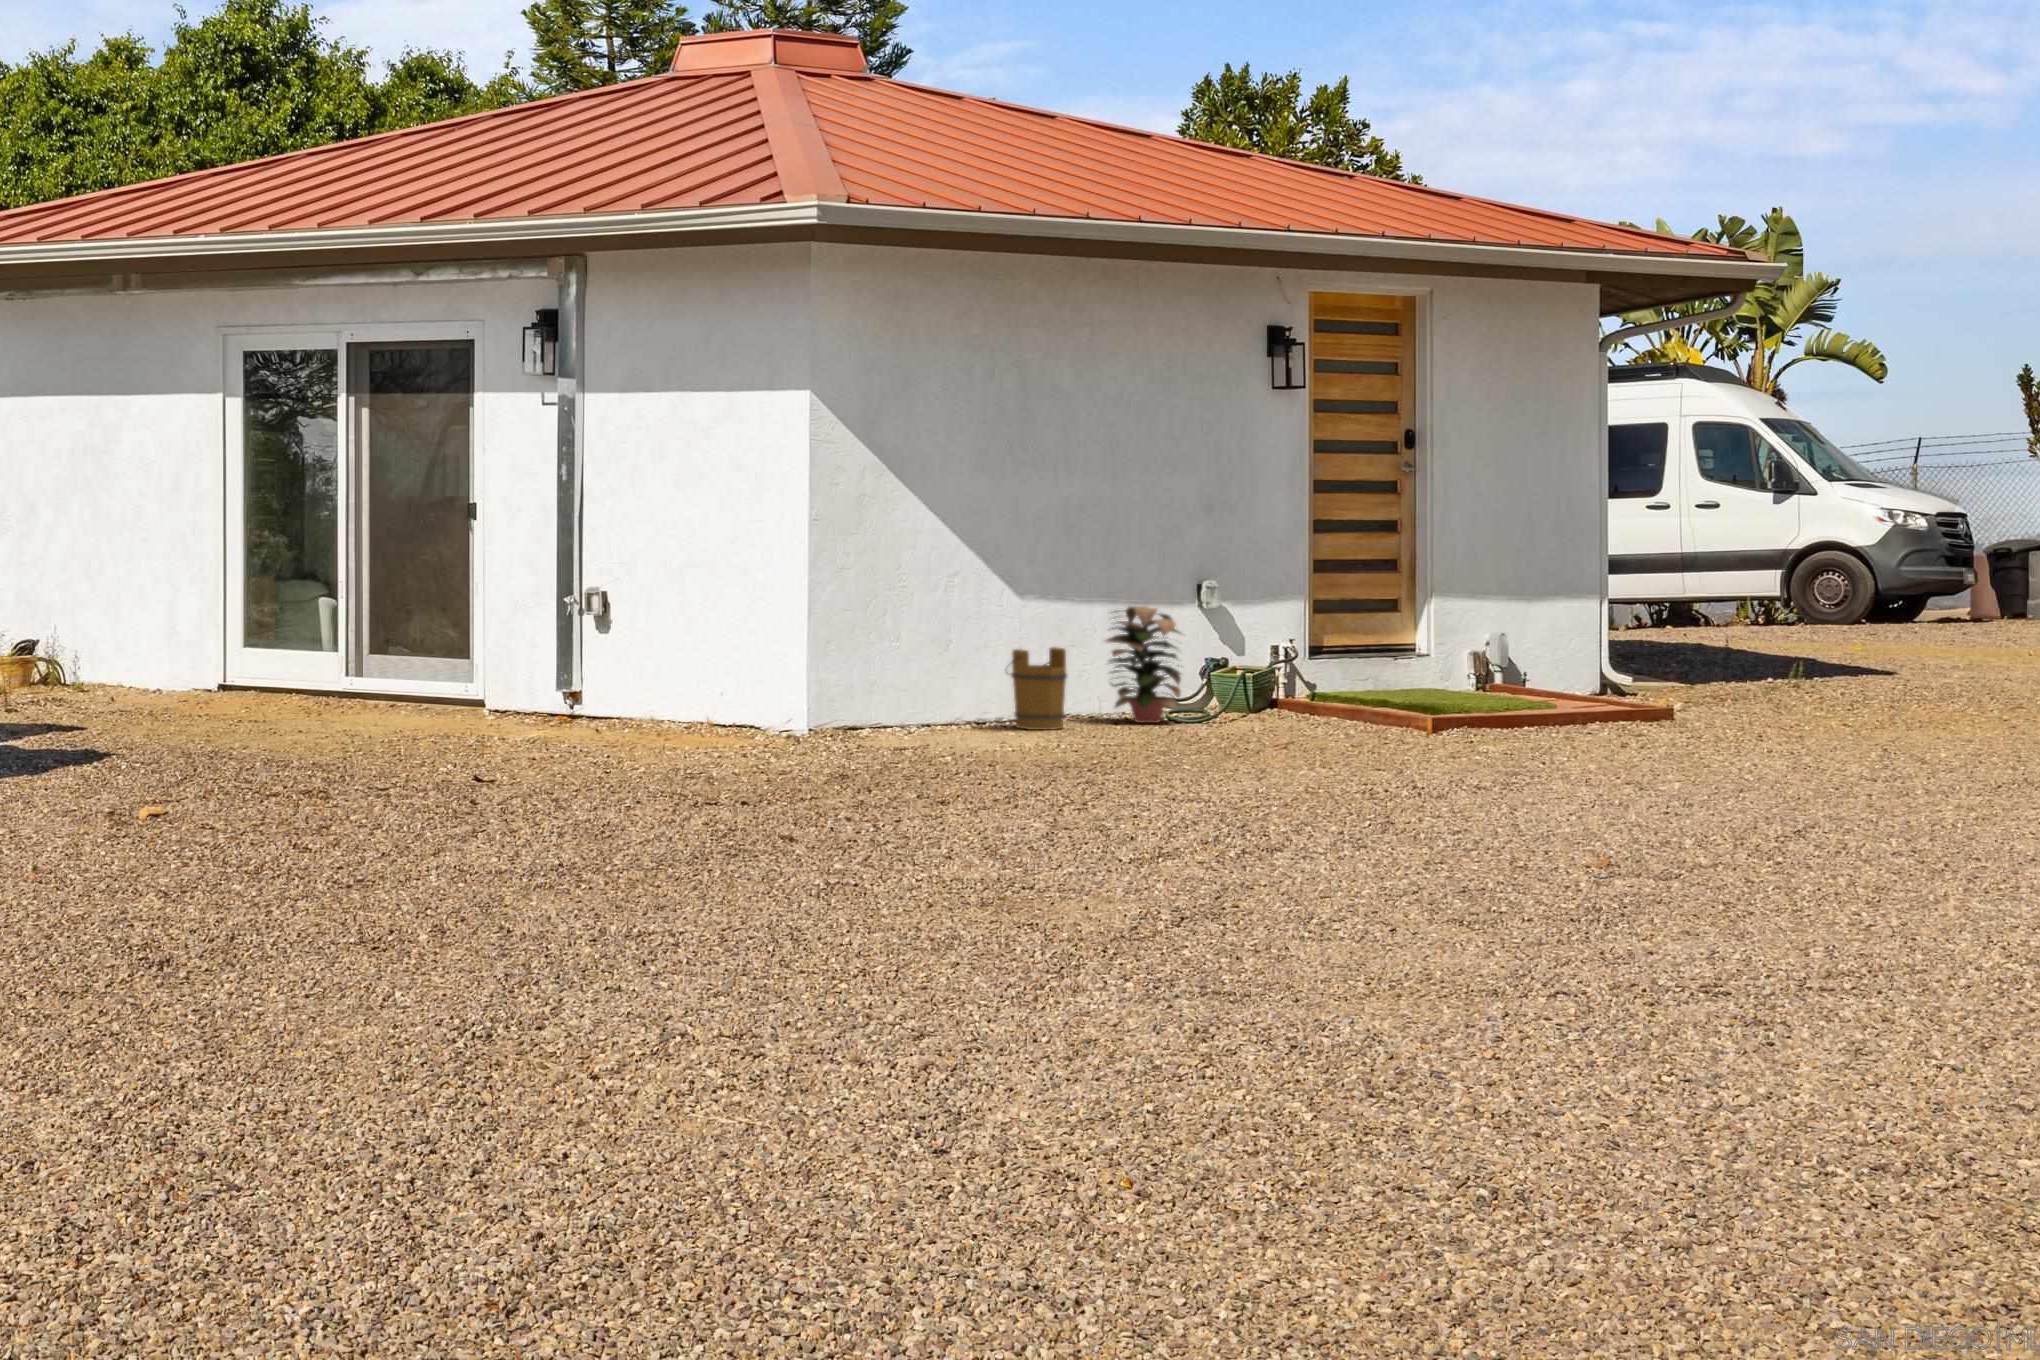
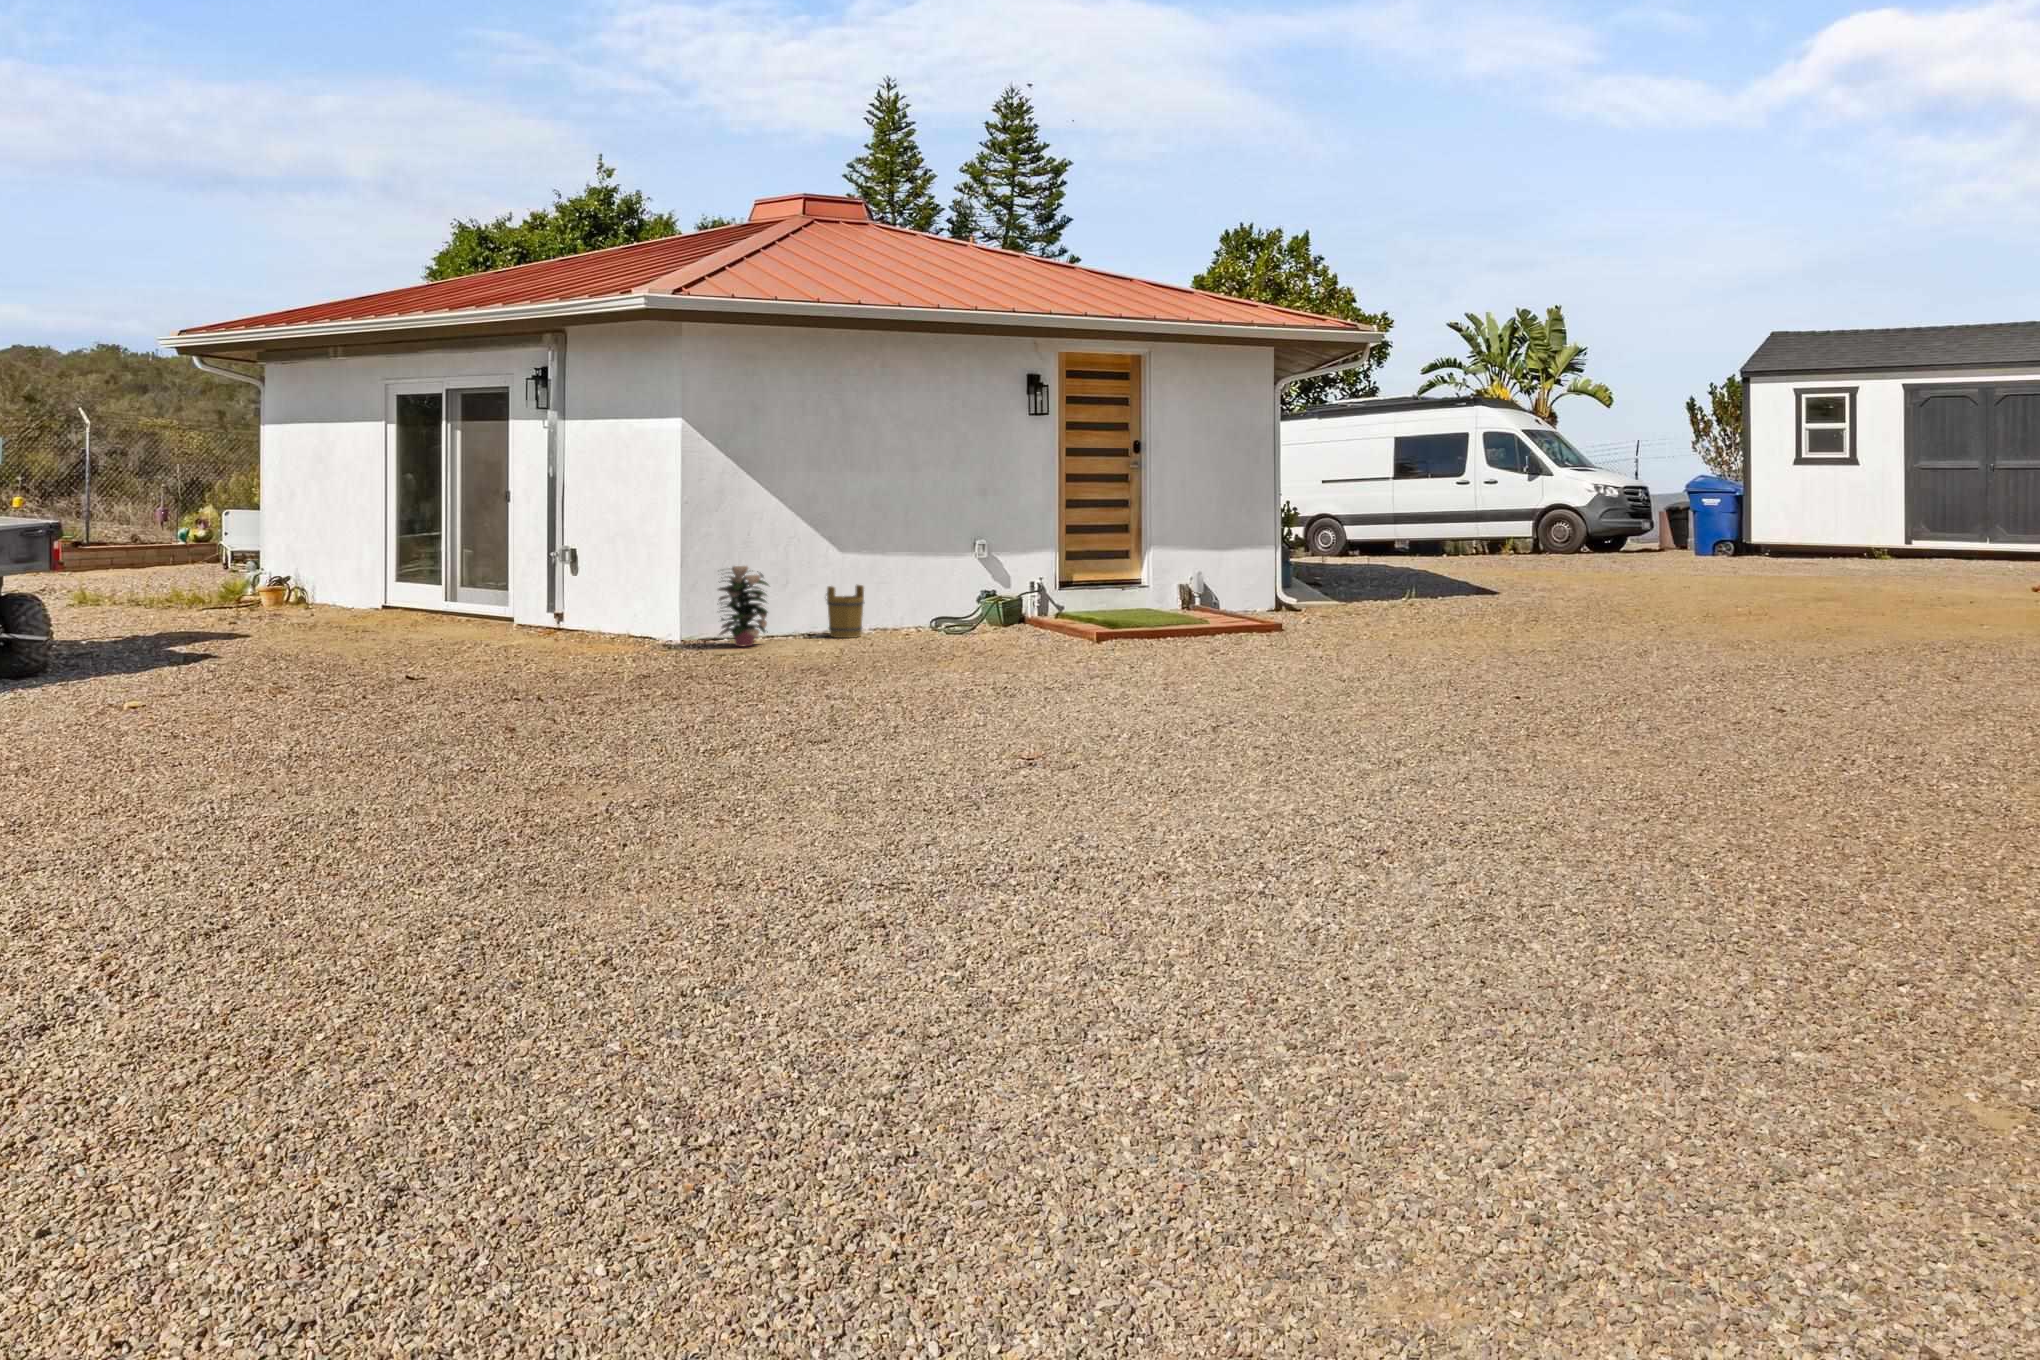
decorative plant: present [1106,606,1181,723] -> present [718,566,768,647]

